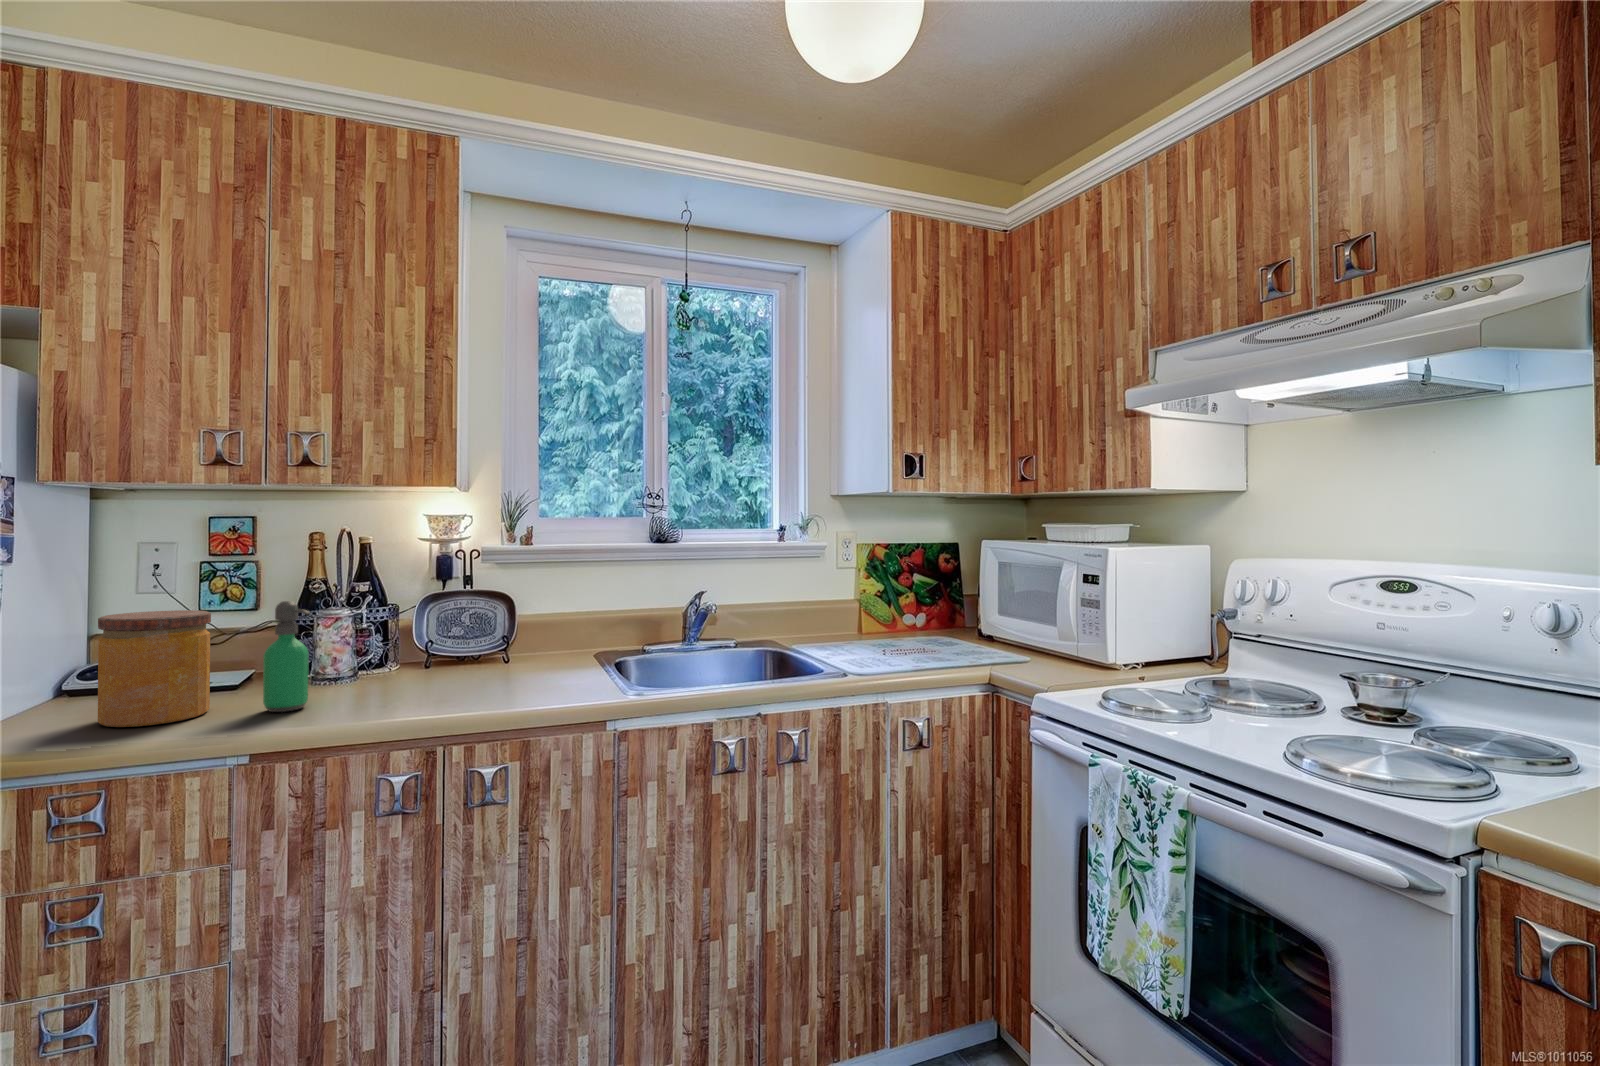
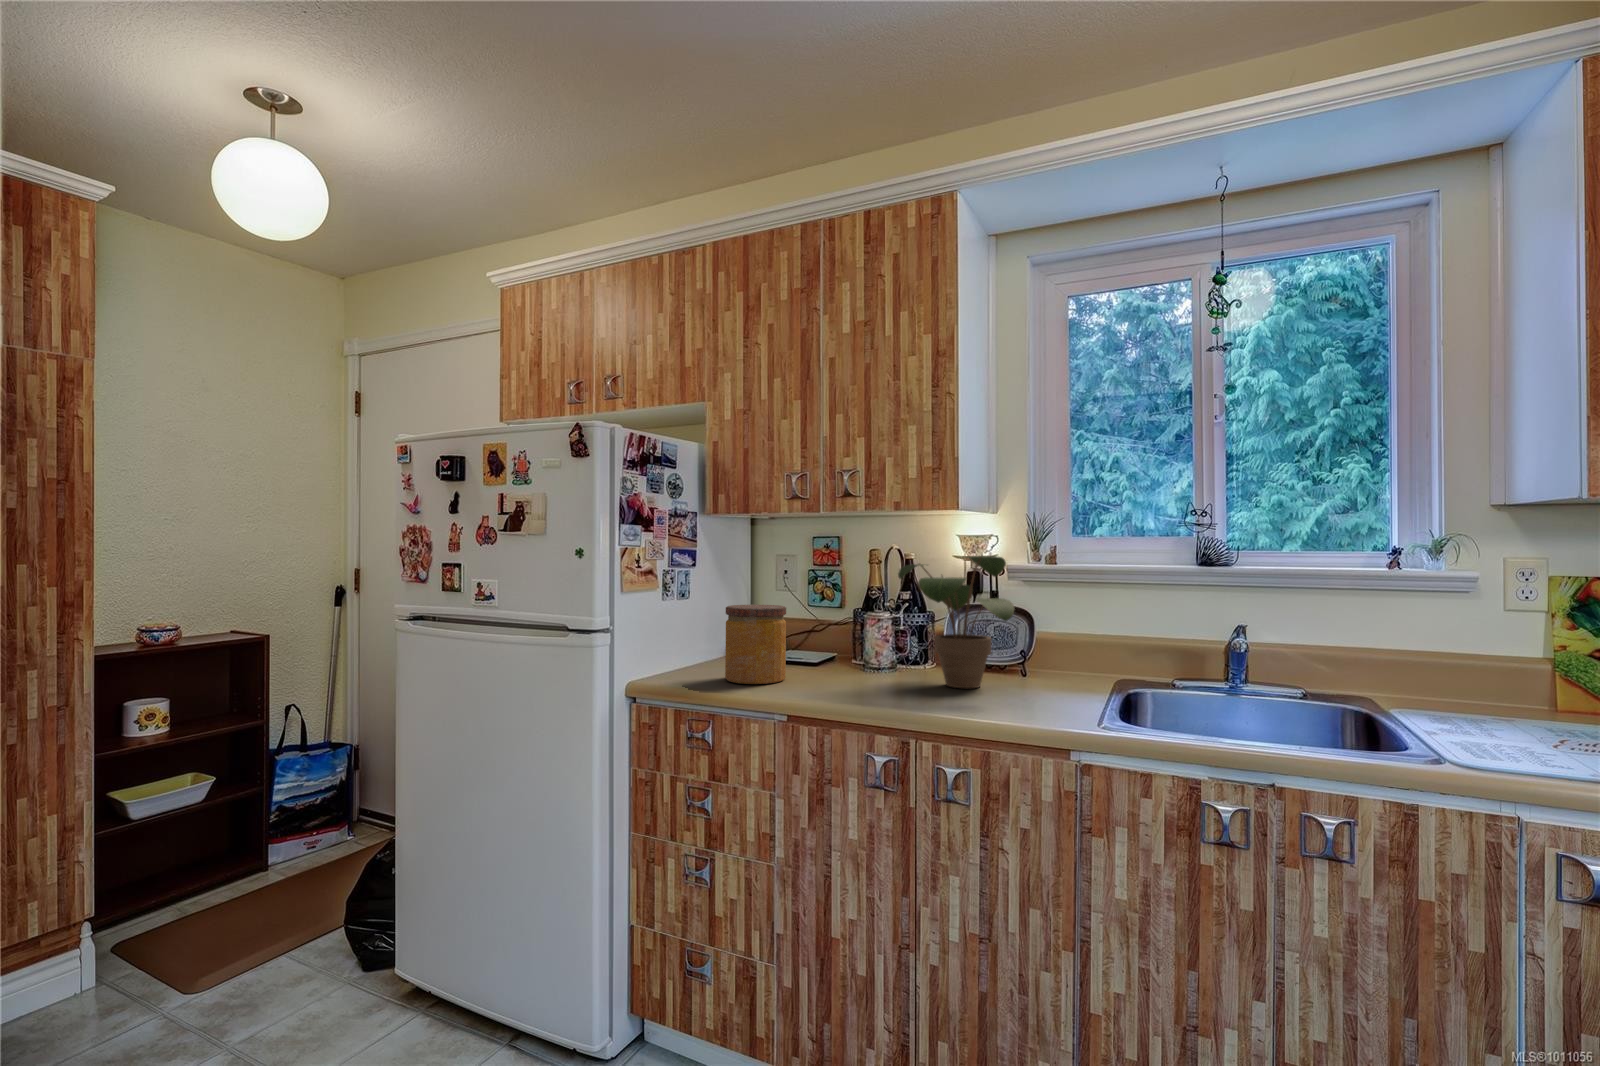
potted plant: none [380,539,530,684] -> present [898,555,1014,688]
soap dispenser: present [263,601,310,712] -> none [810,602,839,688]

